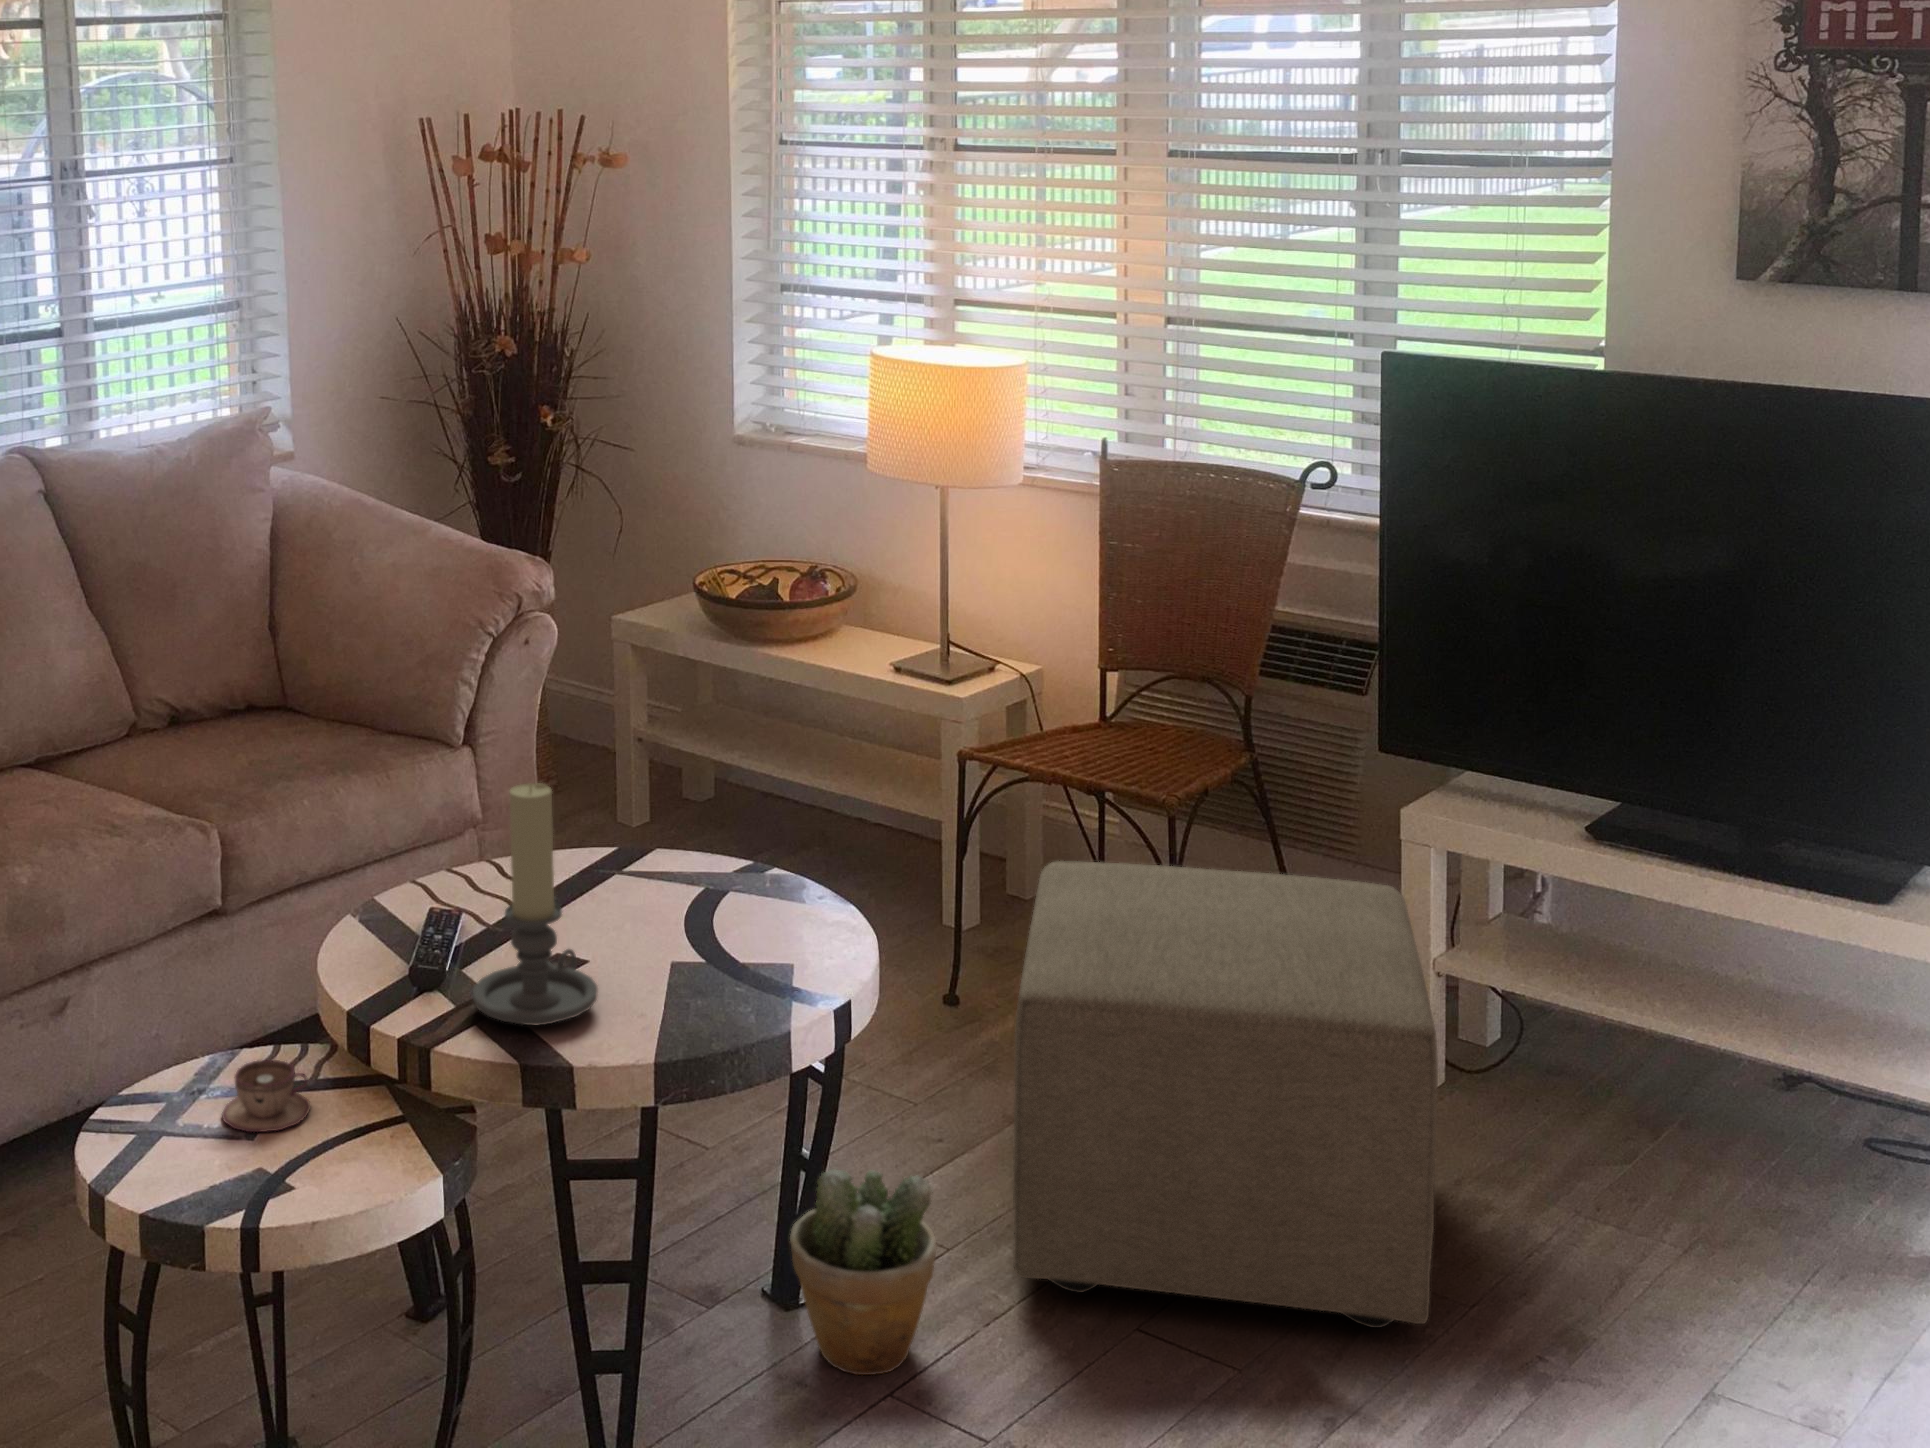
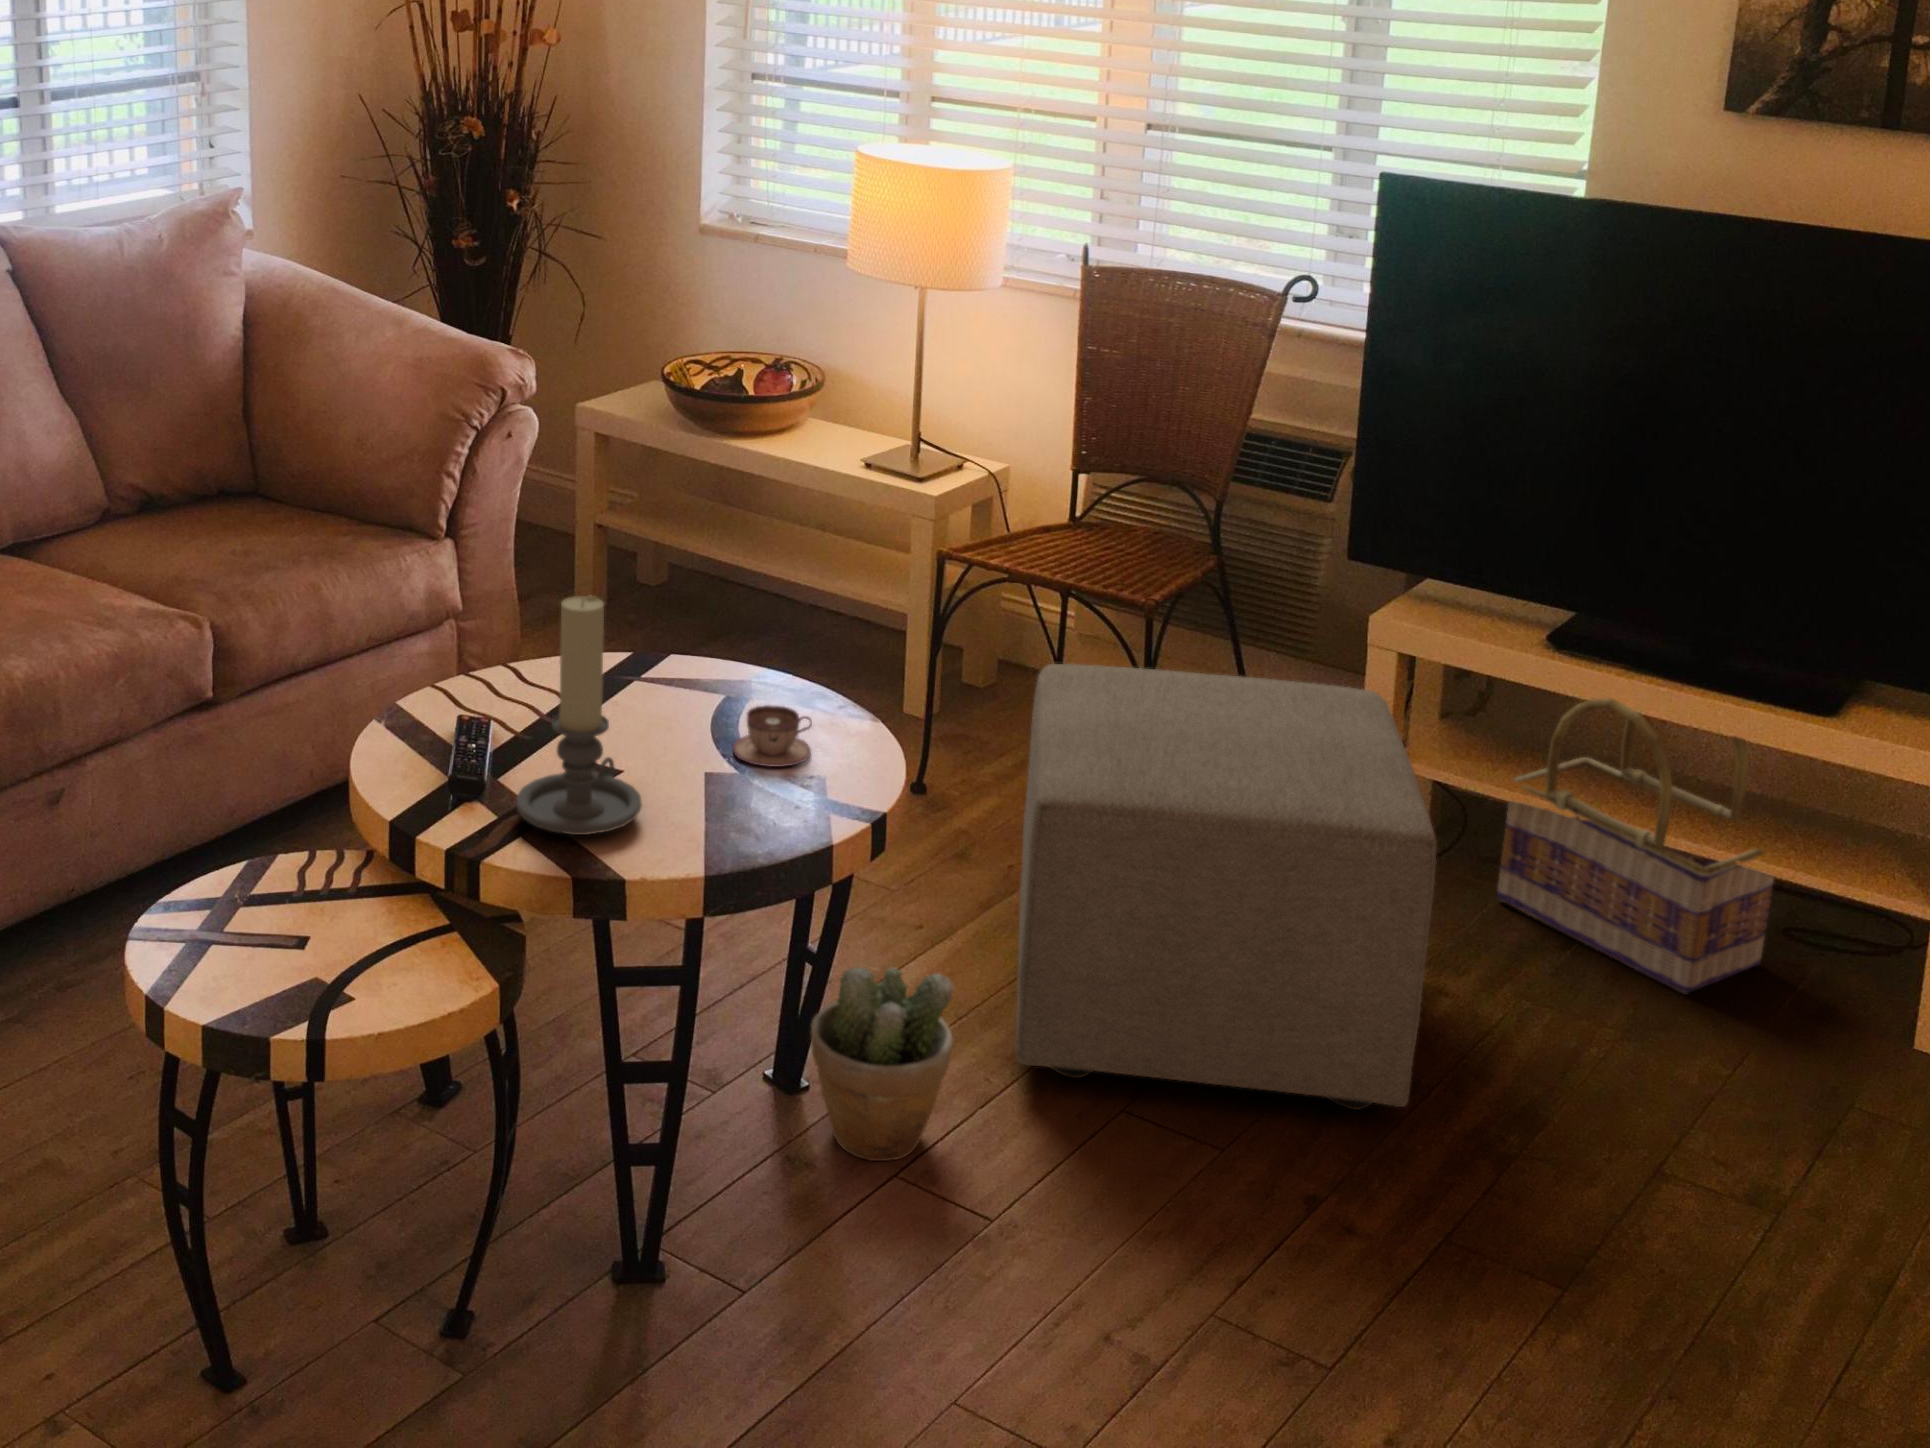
basket: none [1551,870,1850,1210] -> present [1497,699,1774,993]
teacup: present [222,1060,310,1132] -> present [733,705,812,767]

